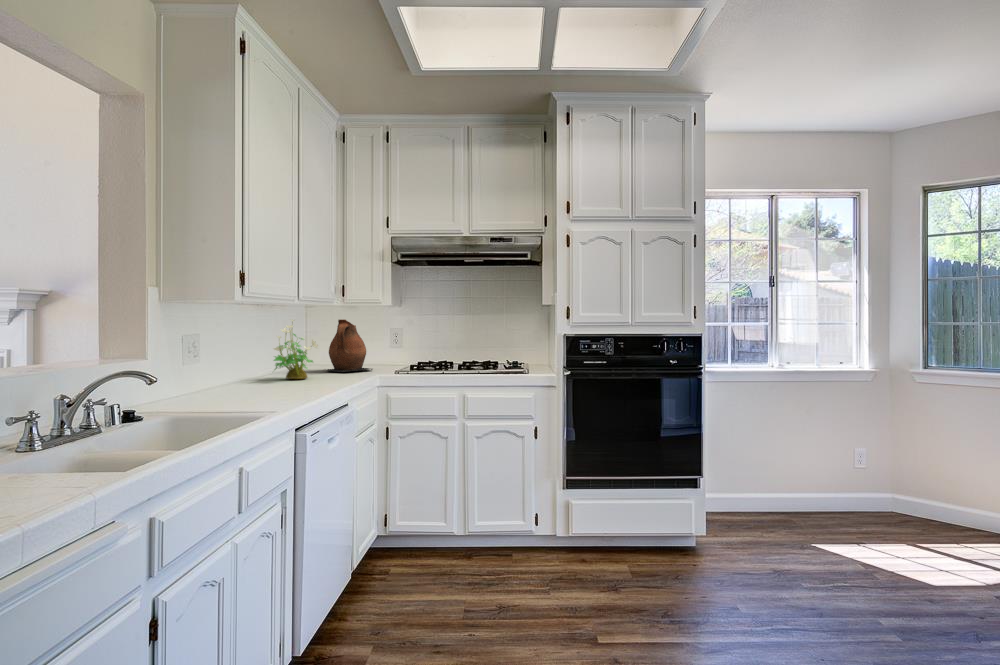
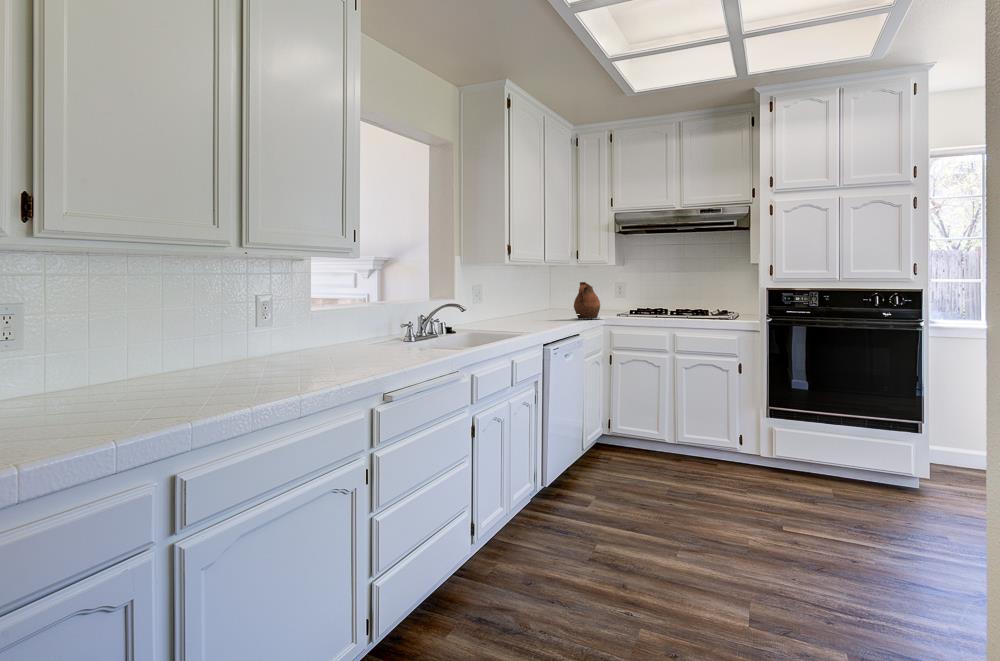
potted plant: present [274,320,318,379] -> none [536,282,565,322]

